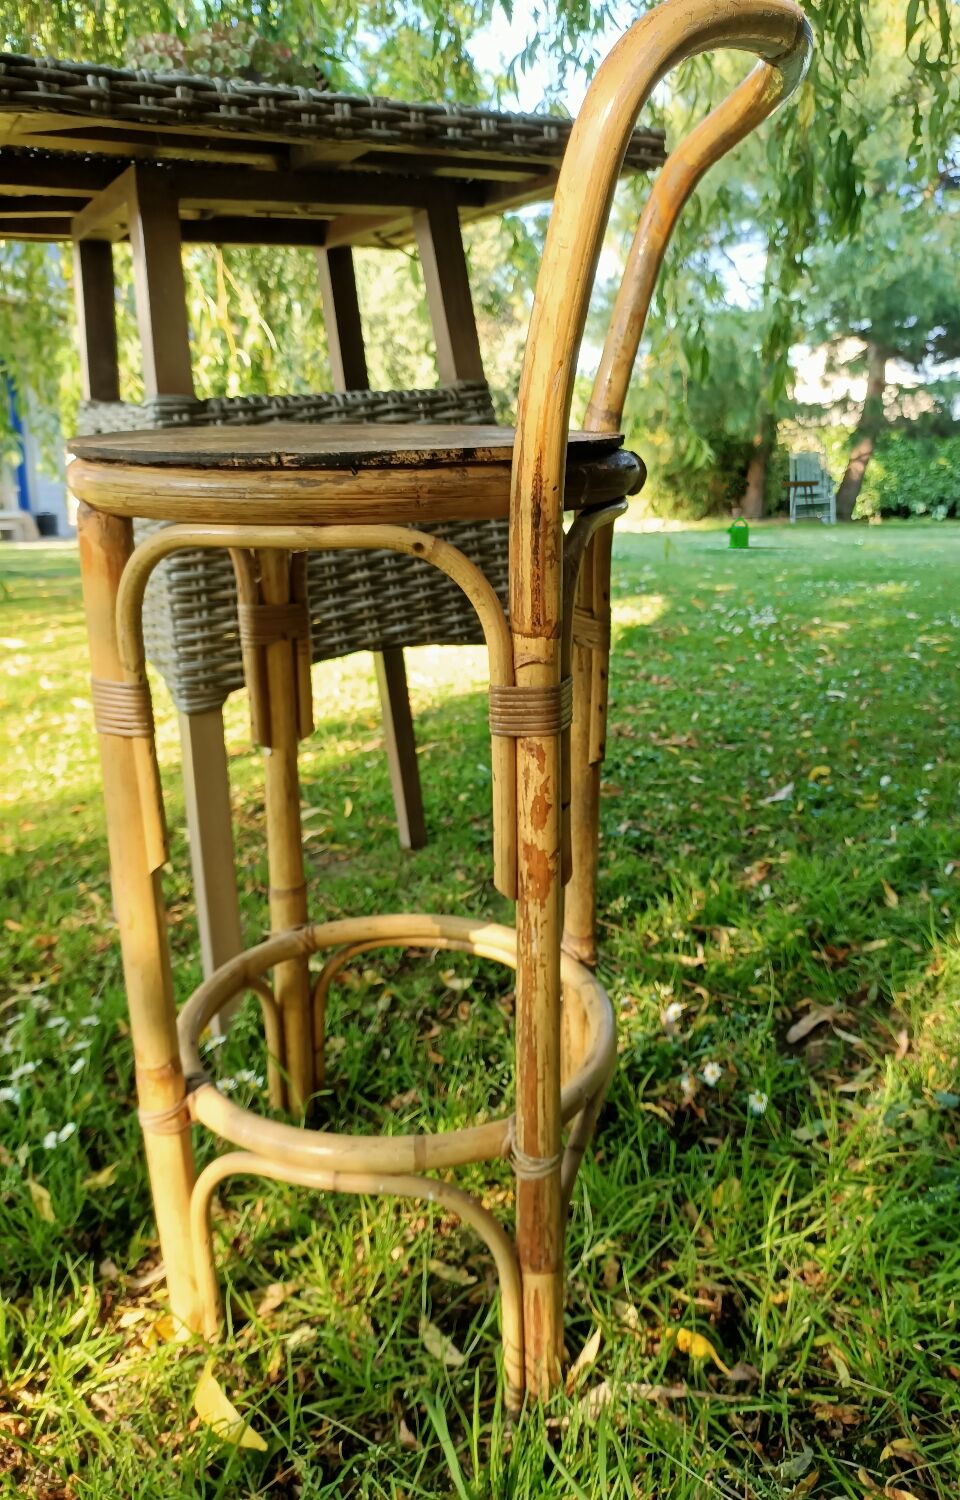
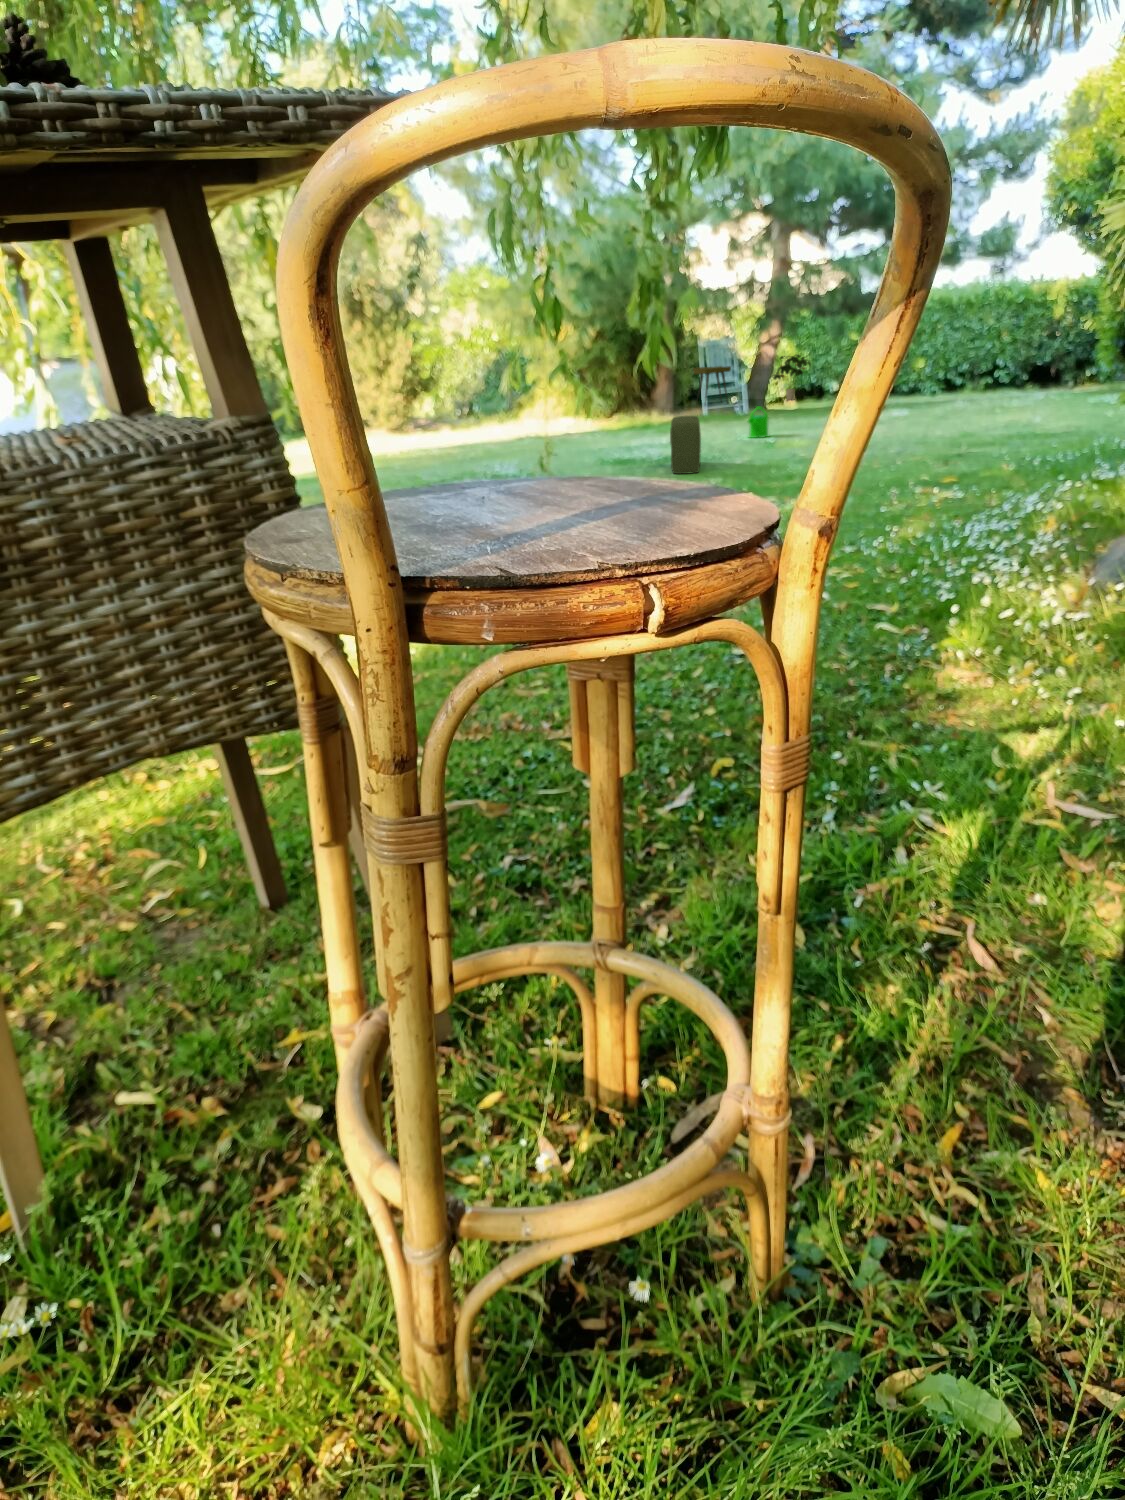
potted plant: present [723,476,750,519] -> present [773,355,811,400]
pouf: none [761,514,791,567] -> present [670,416,701,474]
watering can: present [726,517,749,548] -> present [747,406,768,438]

